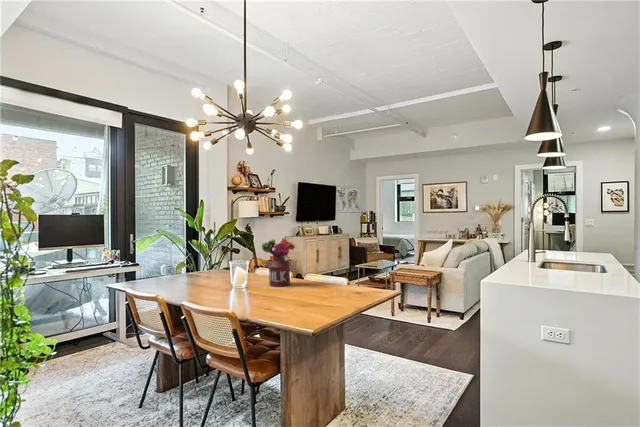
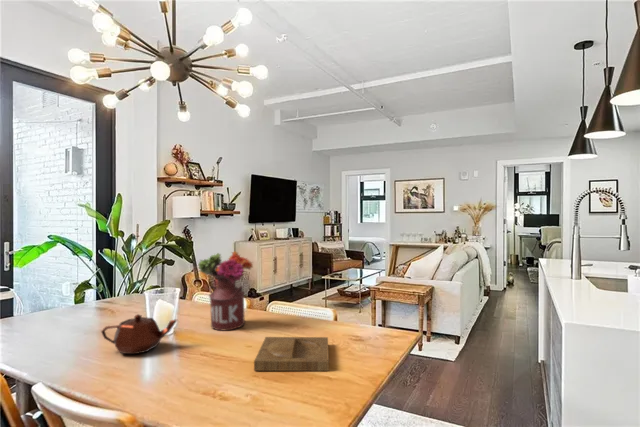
teapot: none [209,273,251,295] -> present [101,315,176,354]
tray: none [294,288,339,303] -> present [254,337,329,371]

